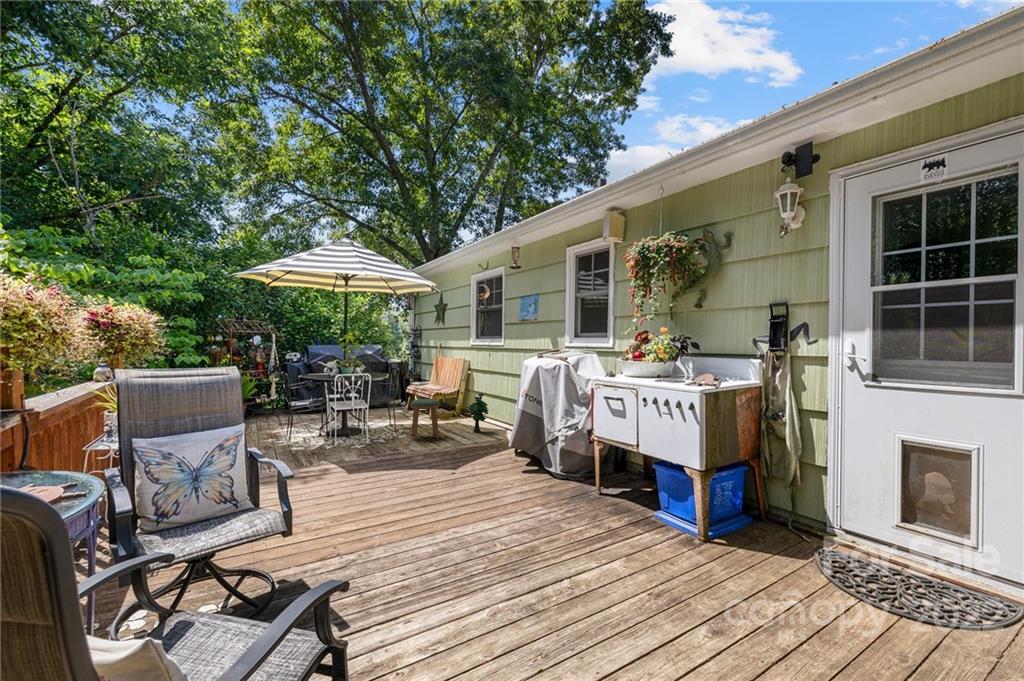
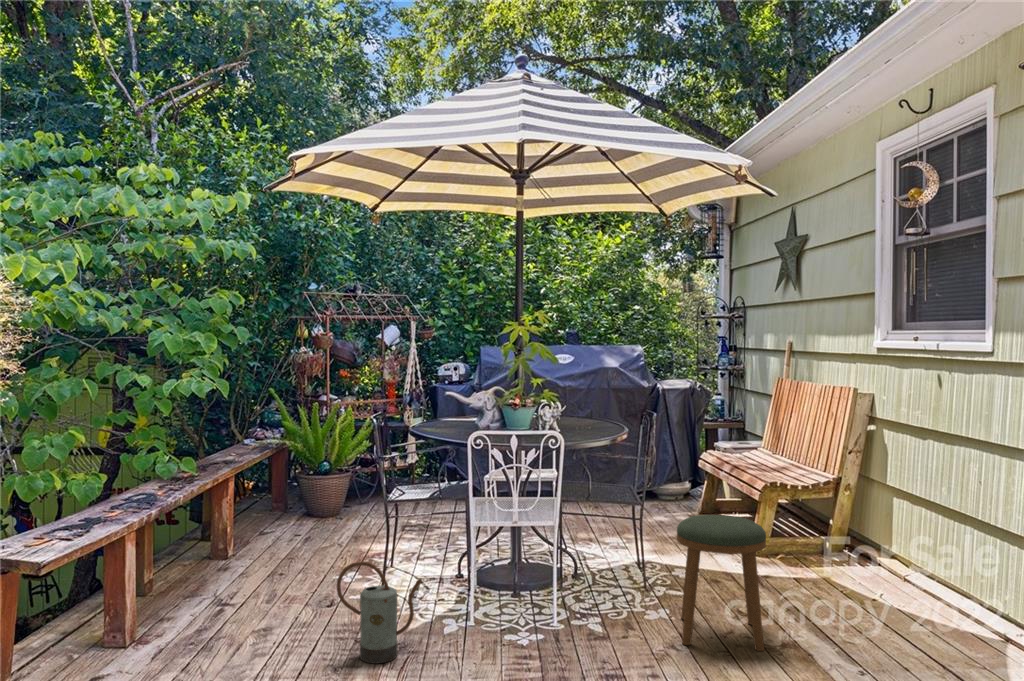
decorative plant: present [467,394,488,433] -> none [857,514,944,646]
watering can: none [290,421,324,456] -> present [337,562,422,664]

